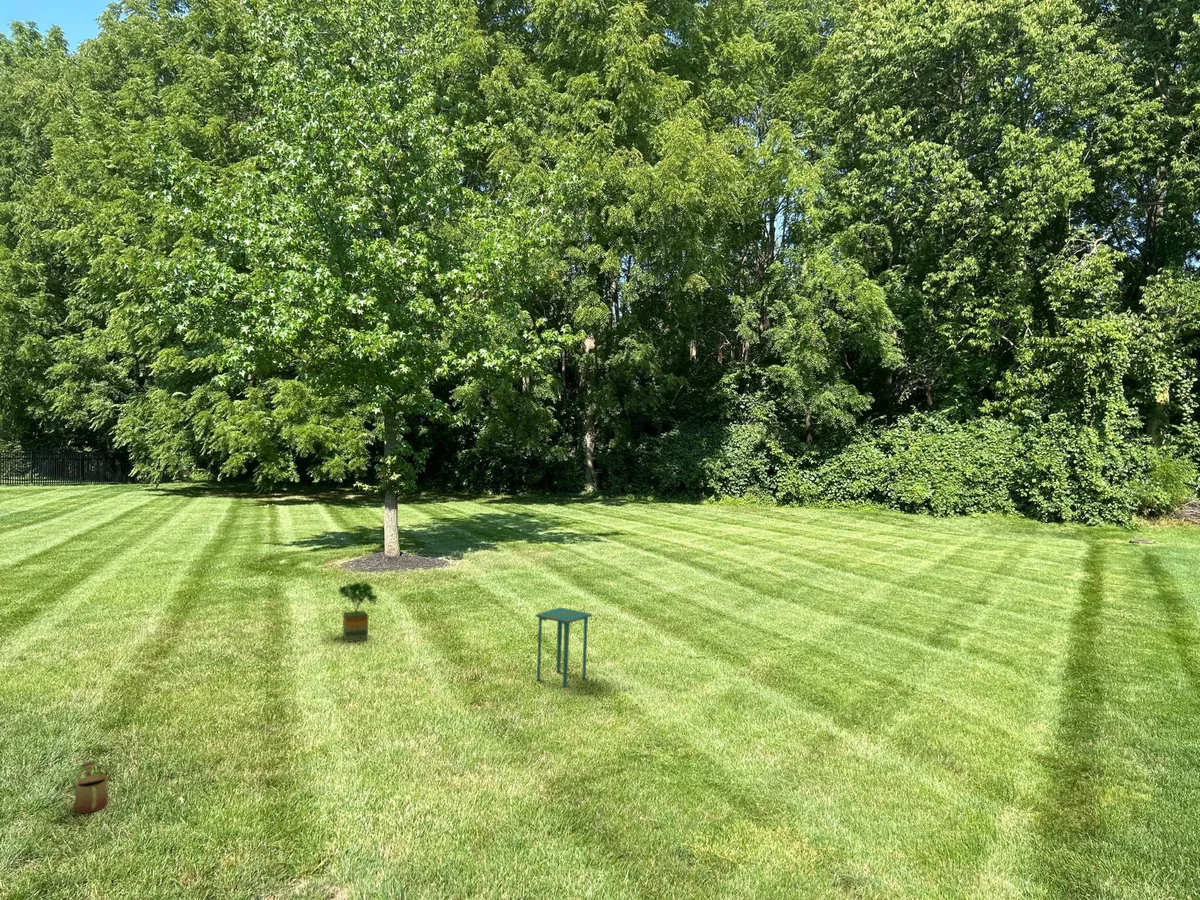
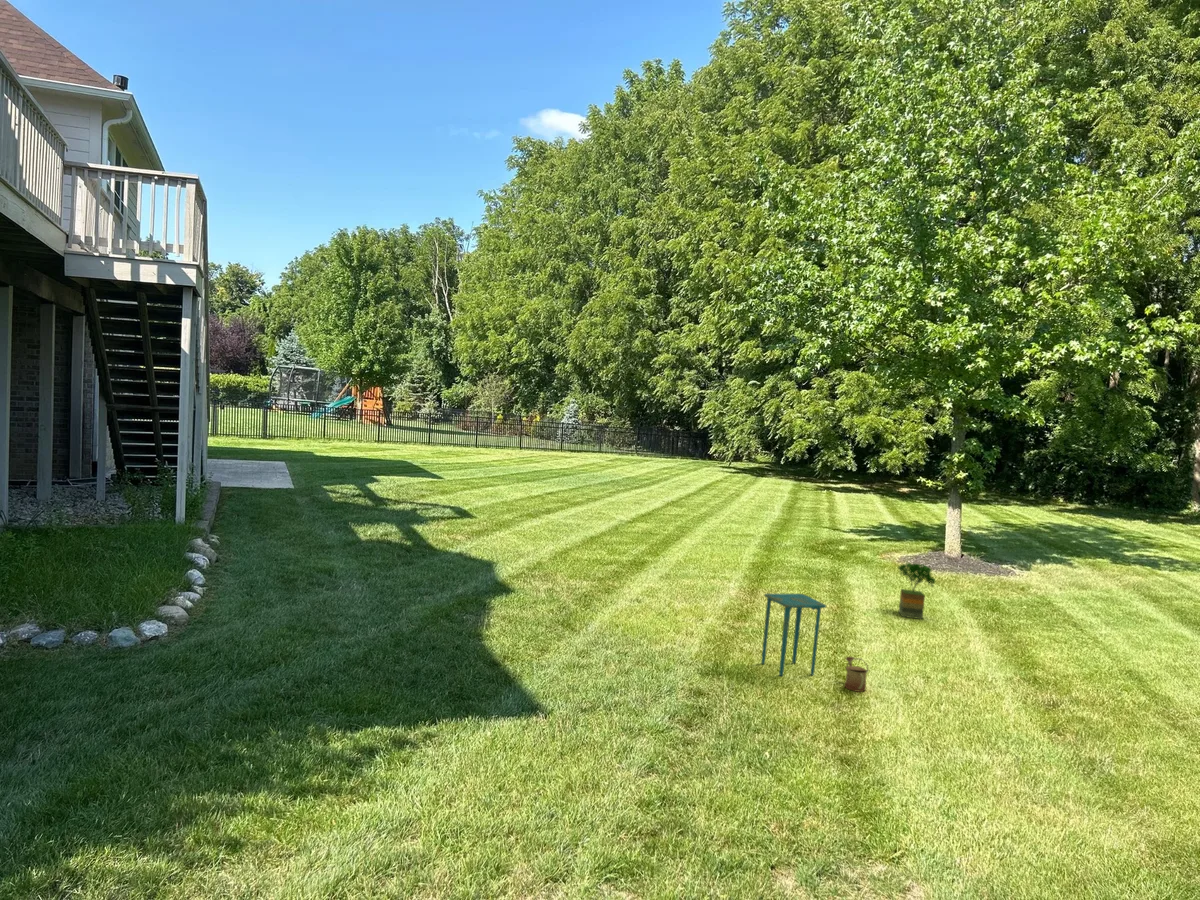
side table: present [536,608,592,687] -> present [762,594,826,676]
watering can: present [73,762,110,813] -> present [845,657,868,692]

